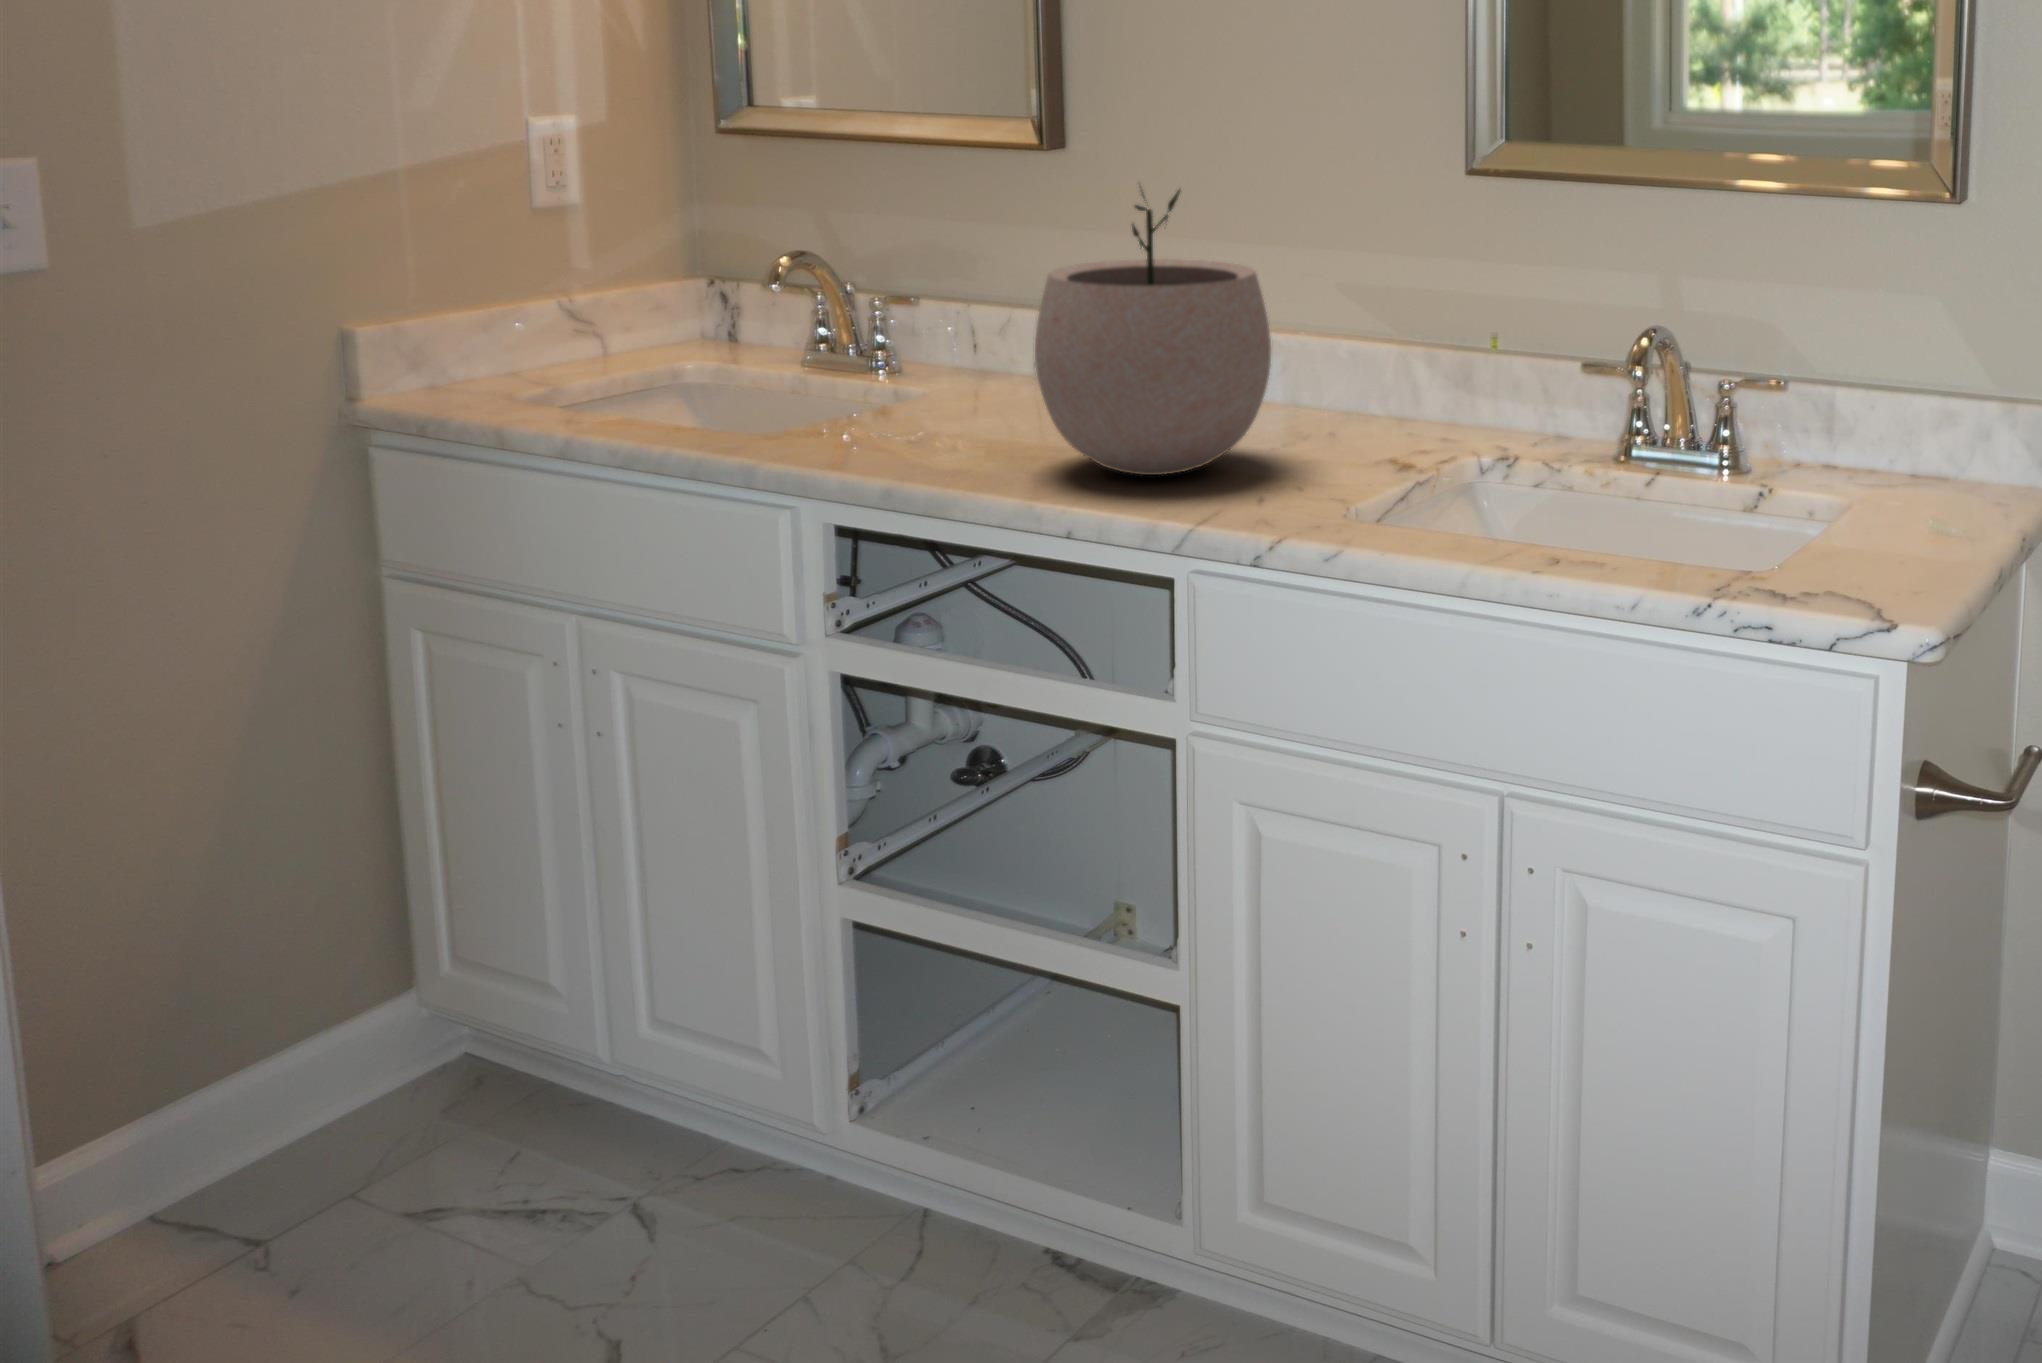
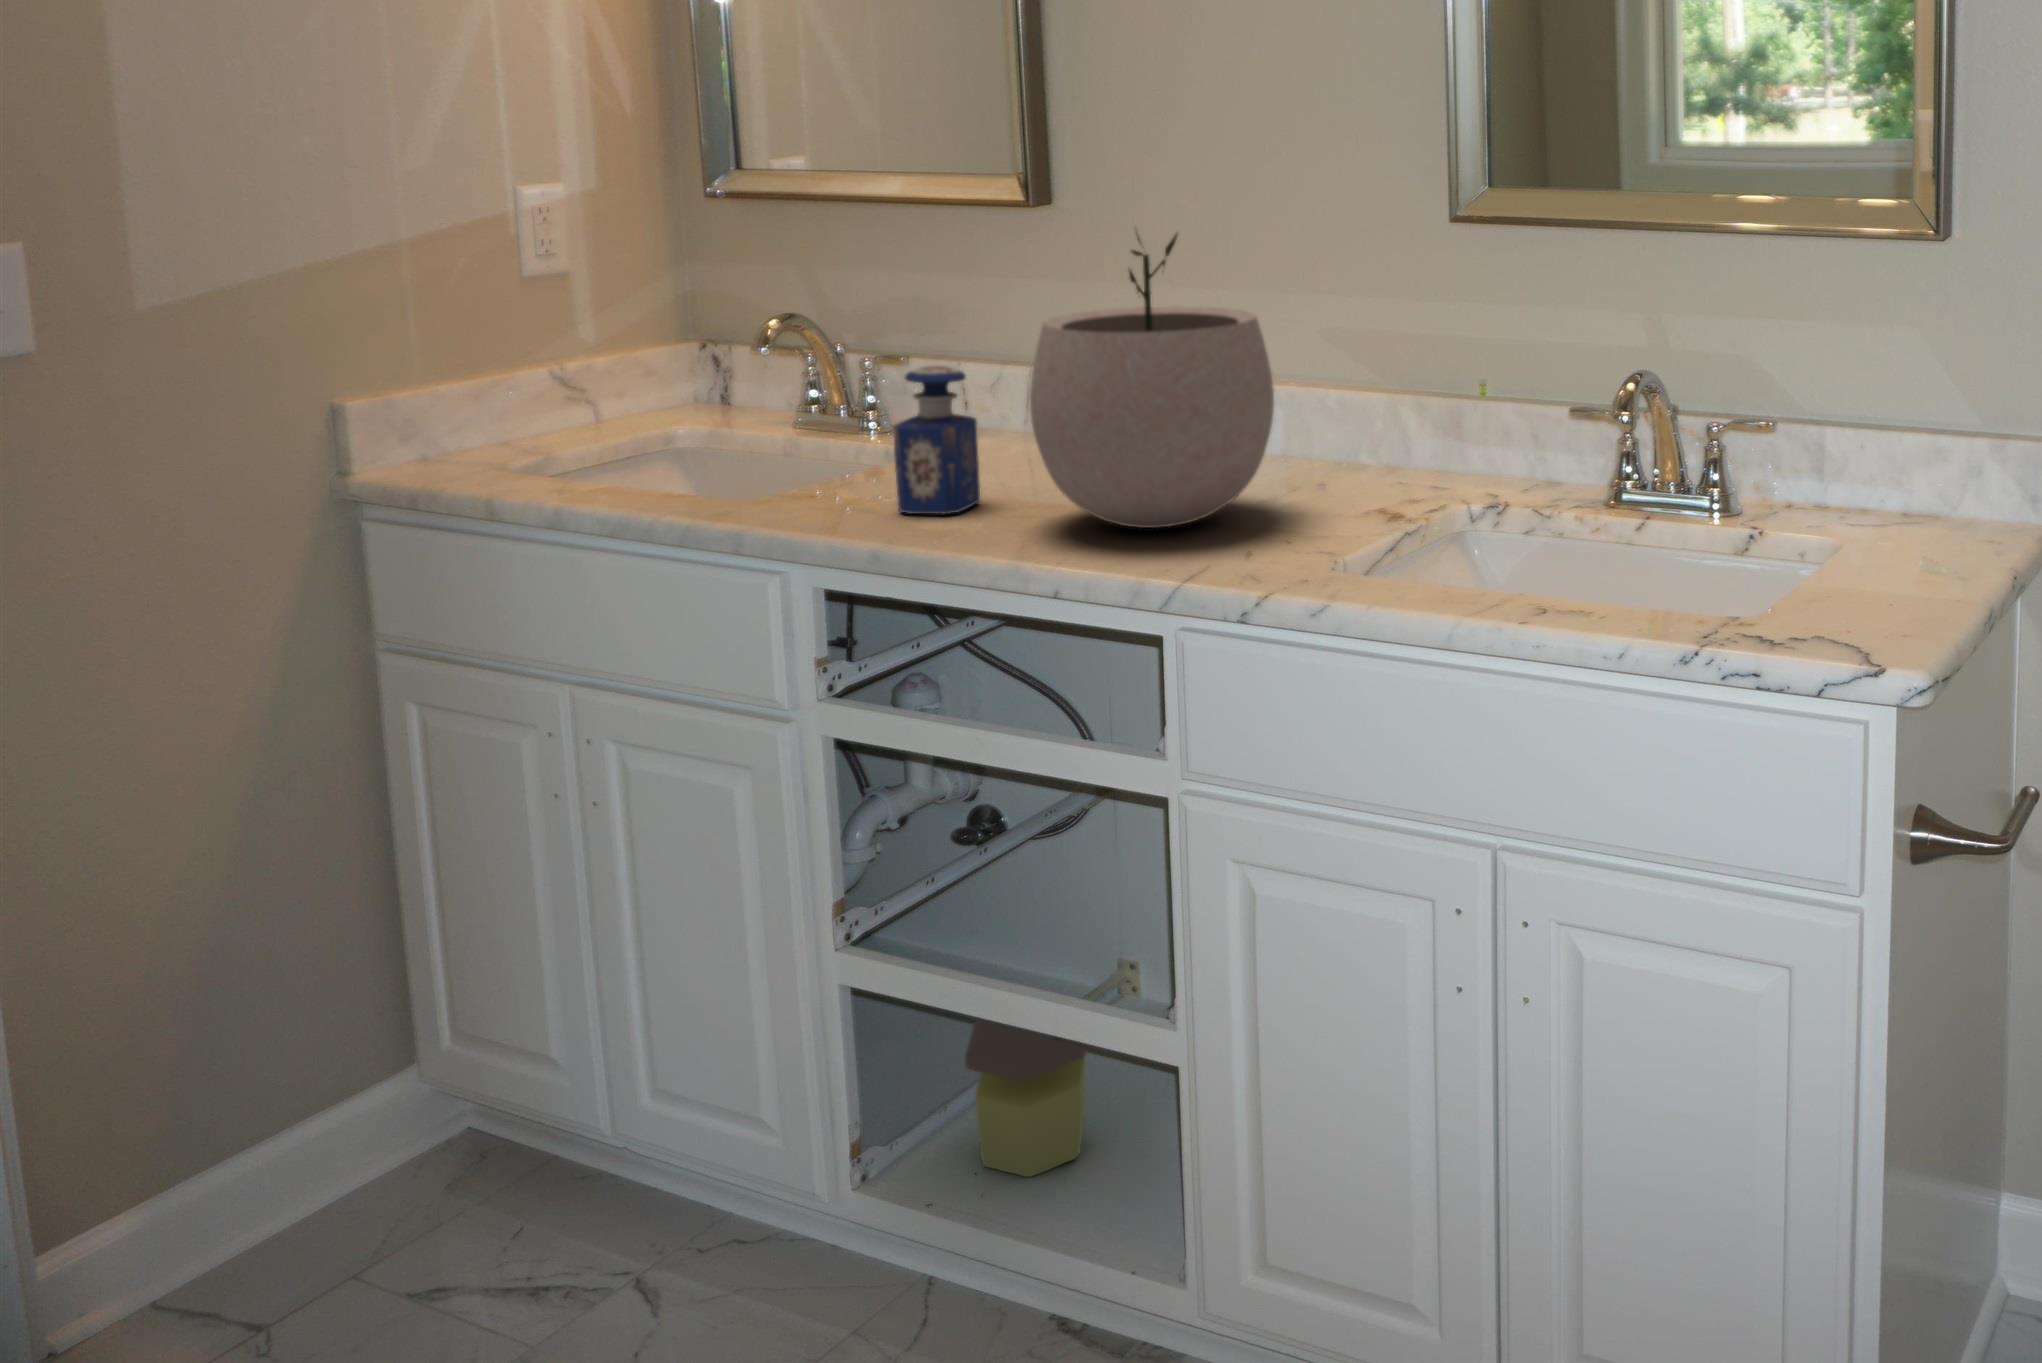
perfume bottle: none [902,312,986,456] -> present [893,366,980,514]
jar: none [962,934,1084,1104] -> present [965,1020,1086,1177]

